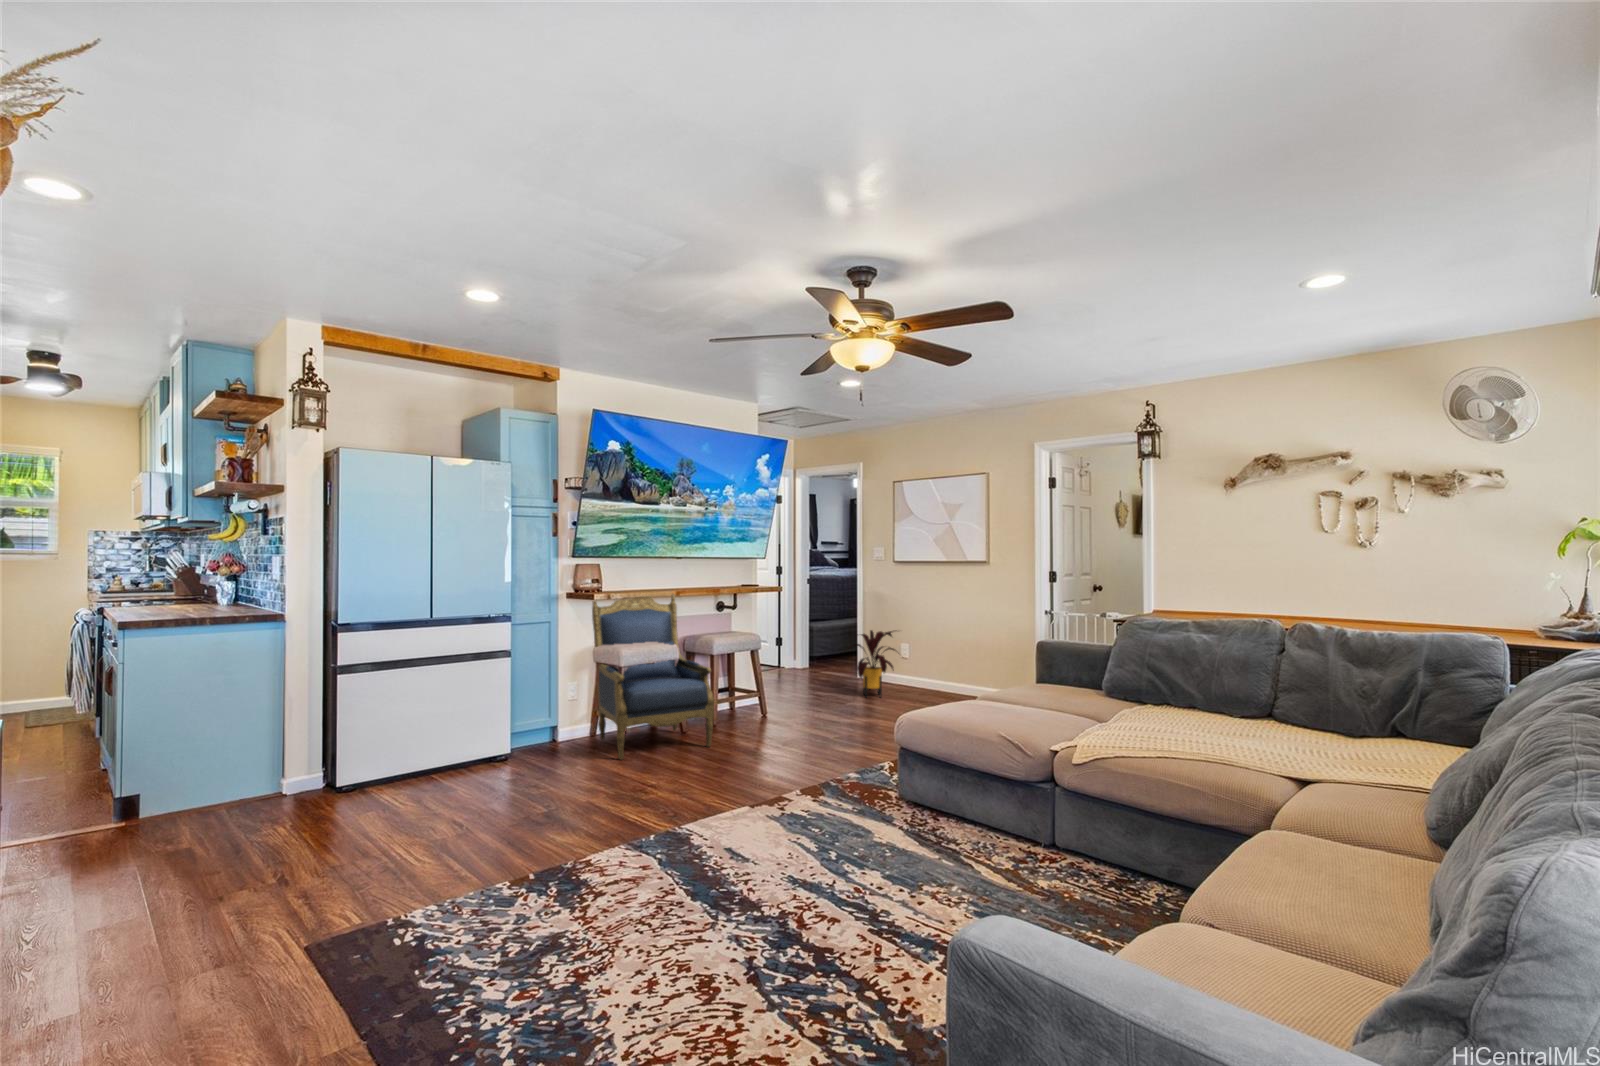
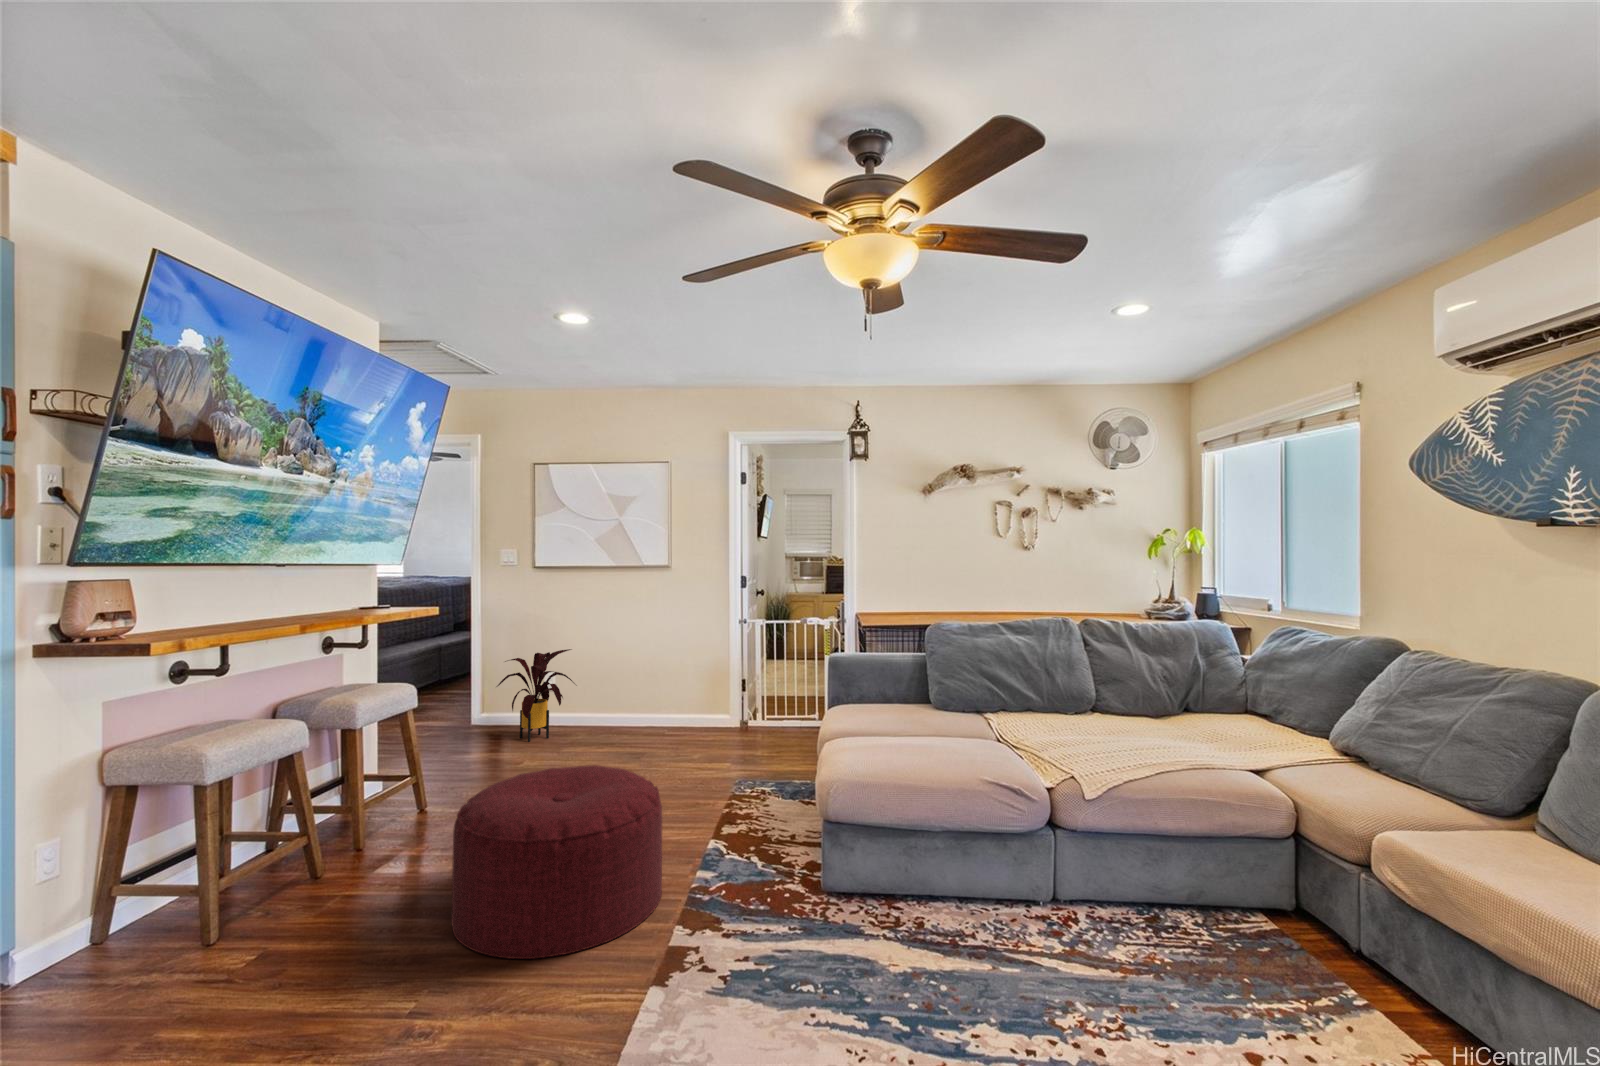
armchair: present [592,594,714,760] -> none [94,628,413,986]
ottoman: none [705,690,828,788] -> present [451,765,662,959]

